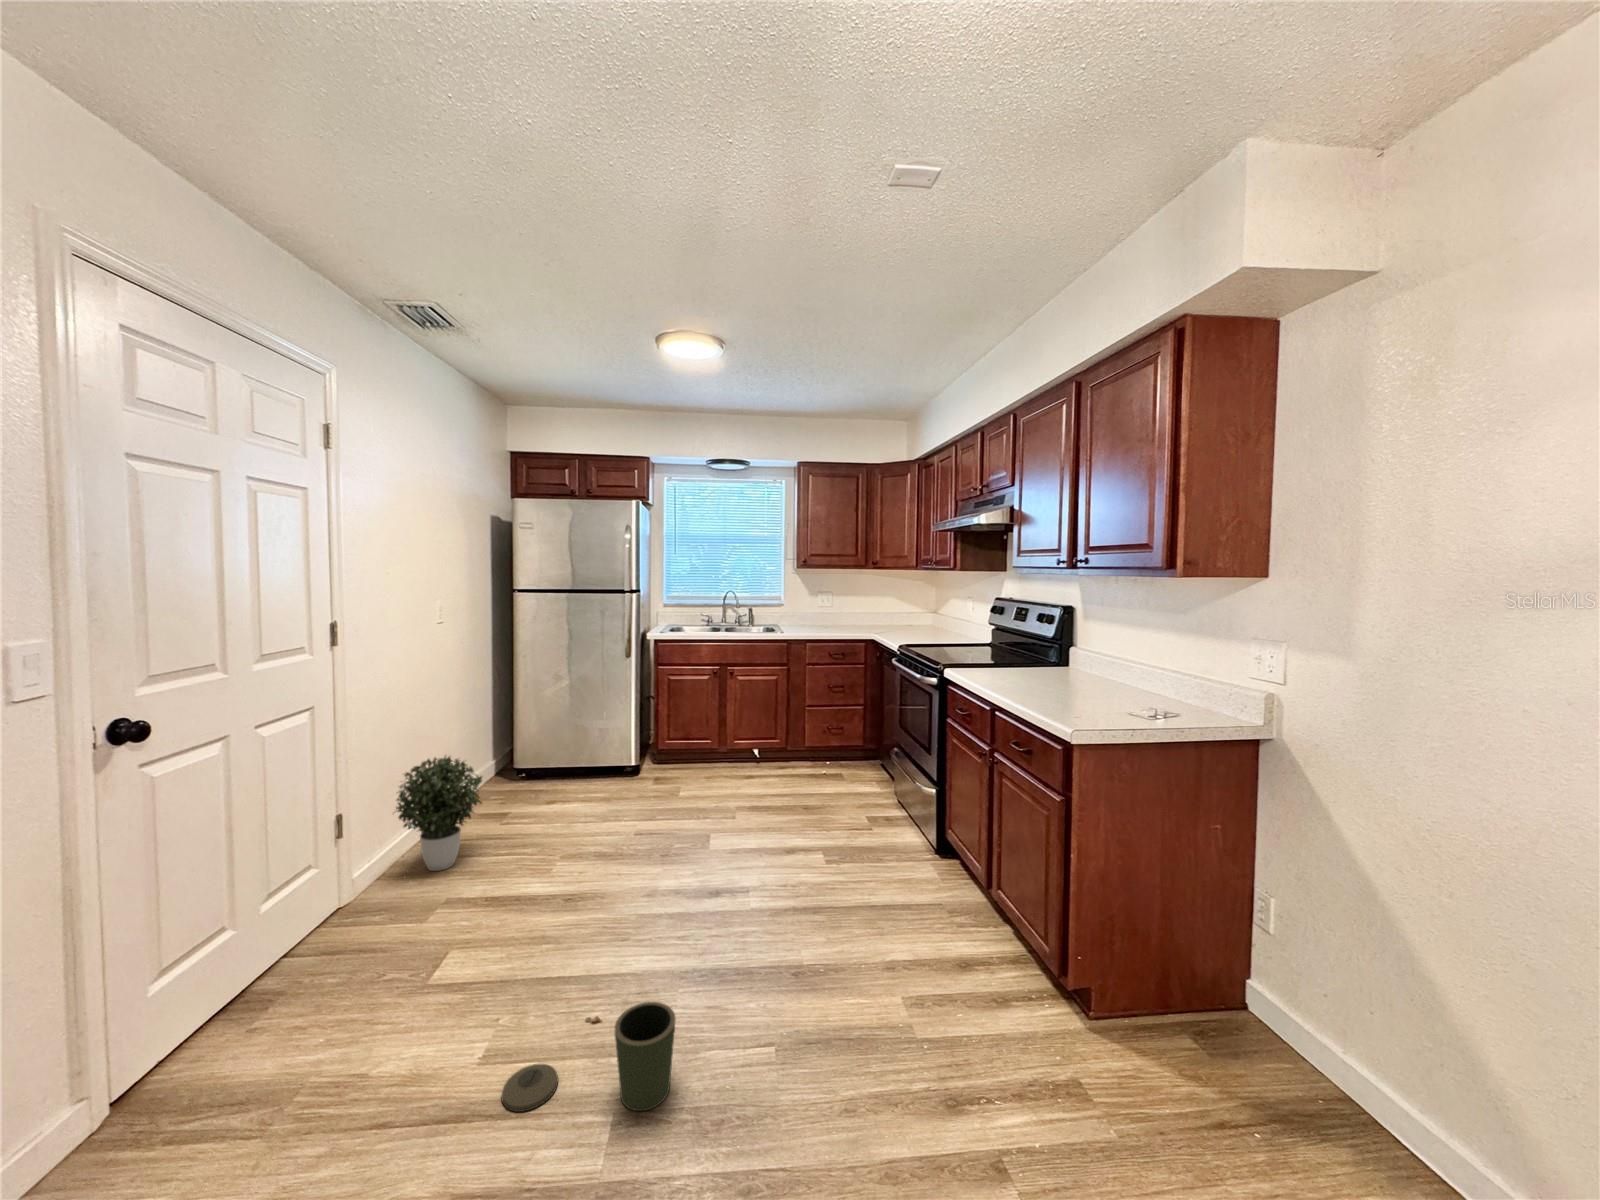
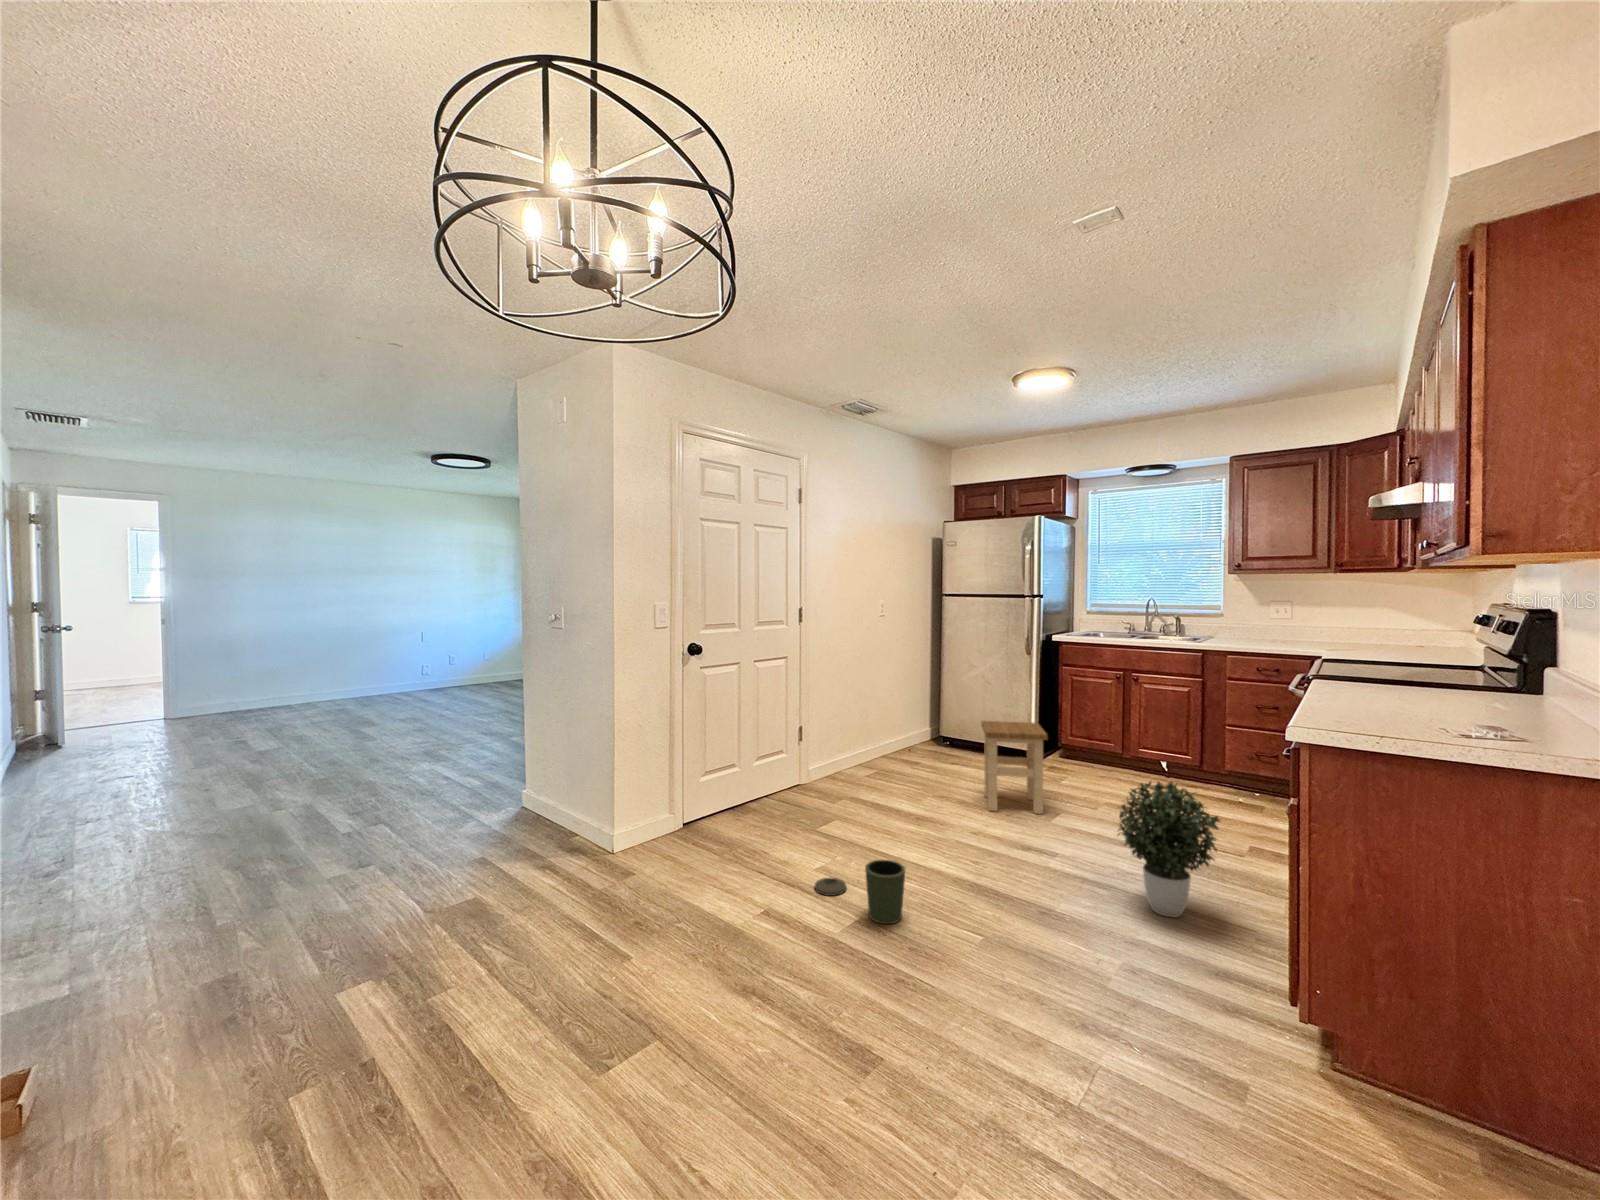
stool: none [615,737,703,855] -> present [981,721,1048,814]
potted plant: present [394,756,482,871] -> present [1118,782,1220,917]

